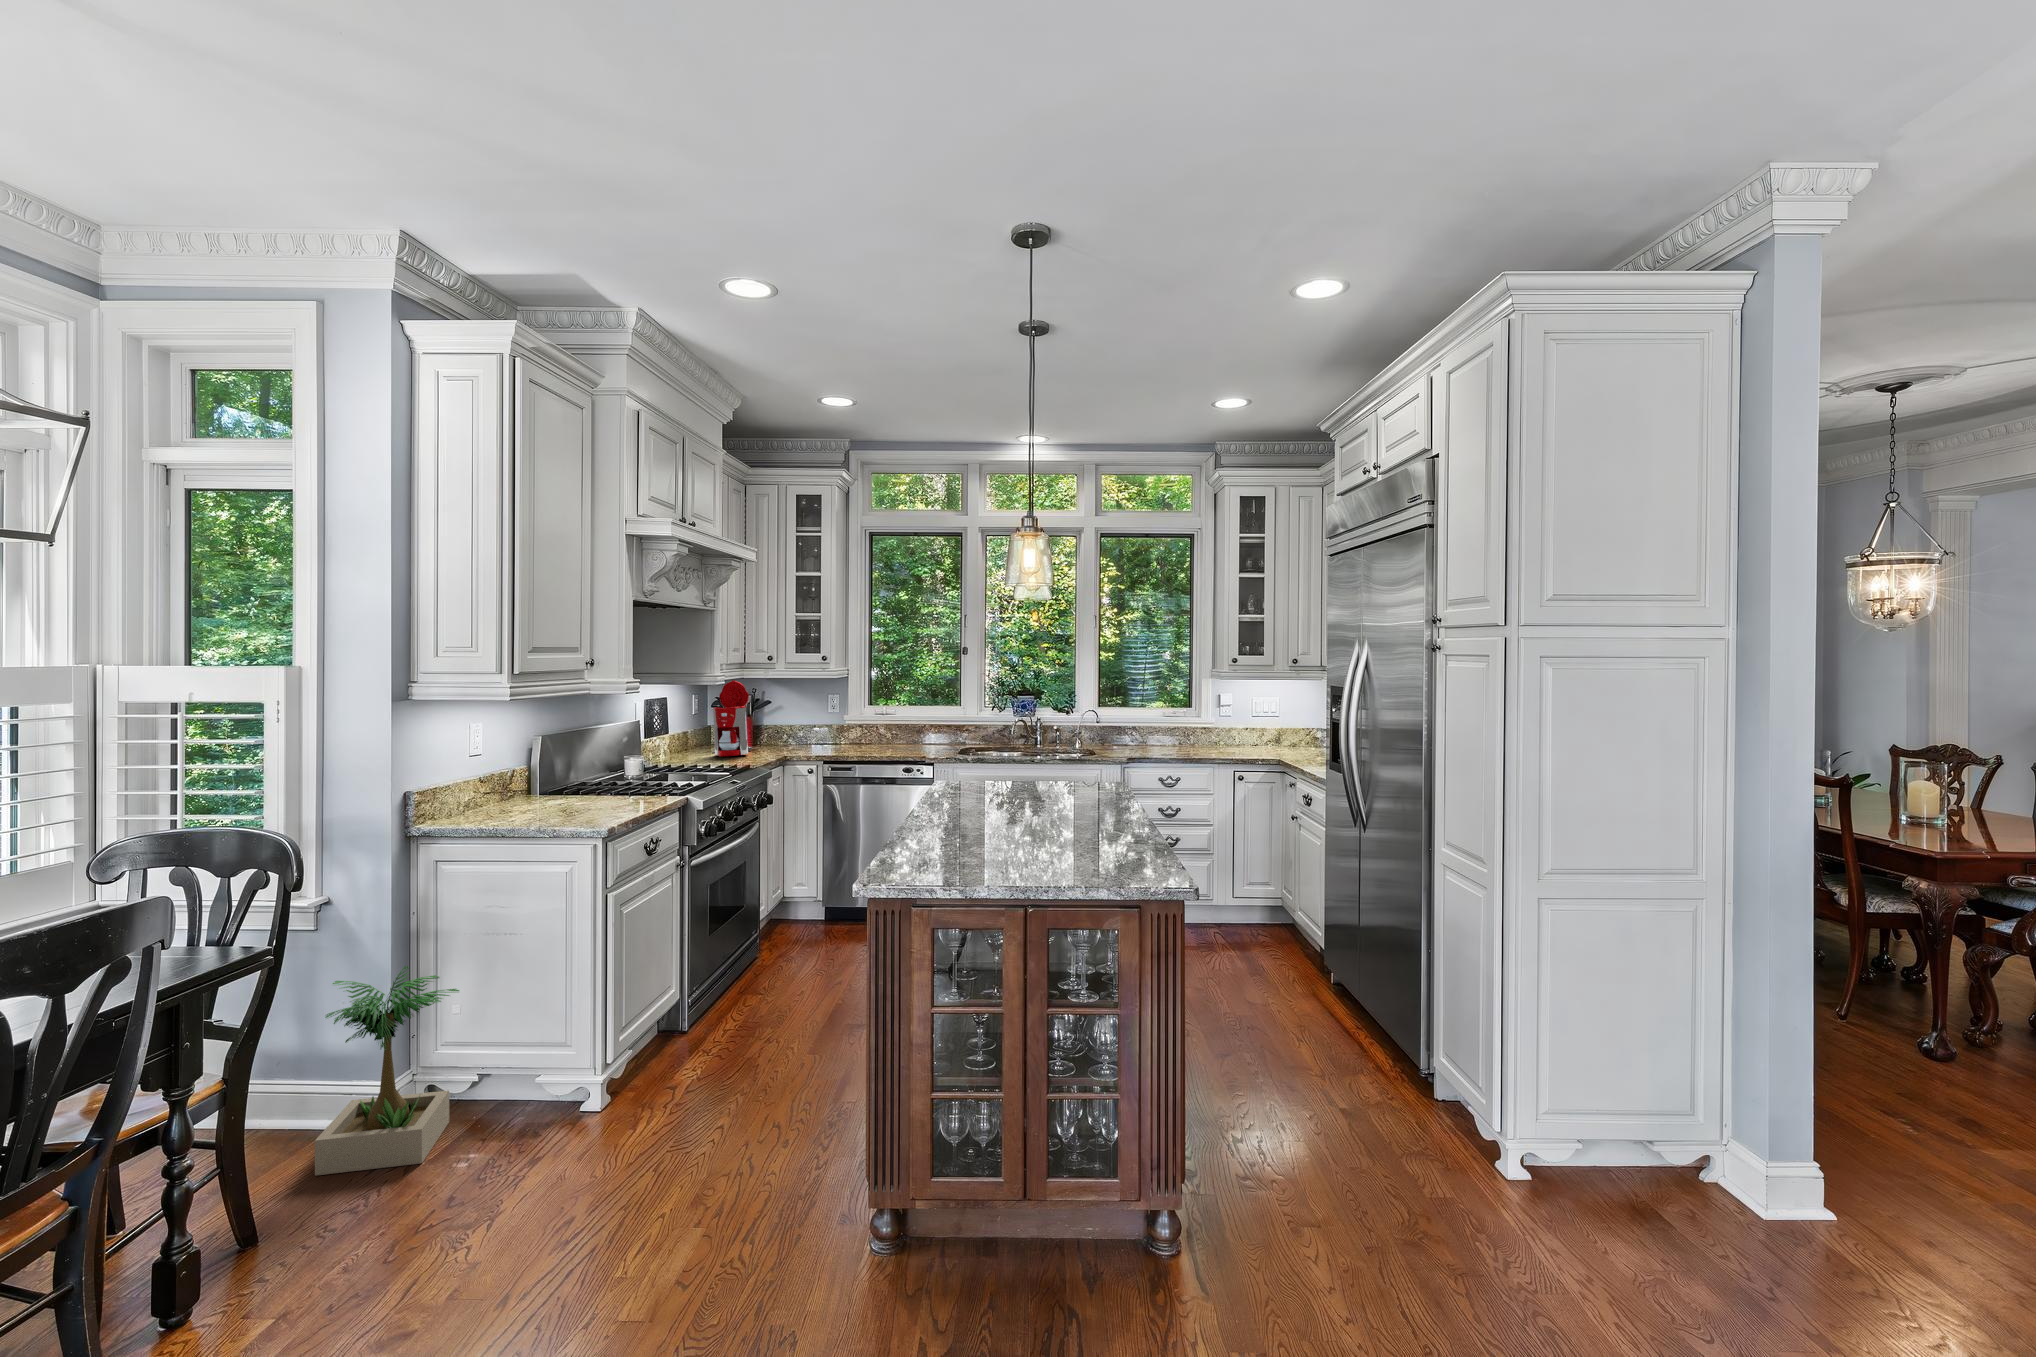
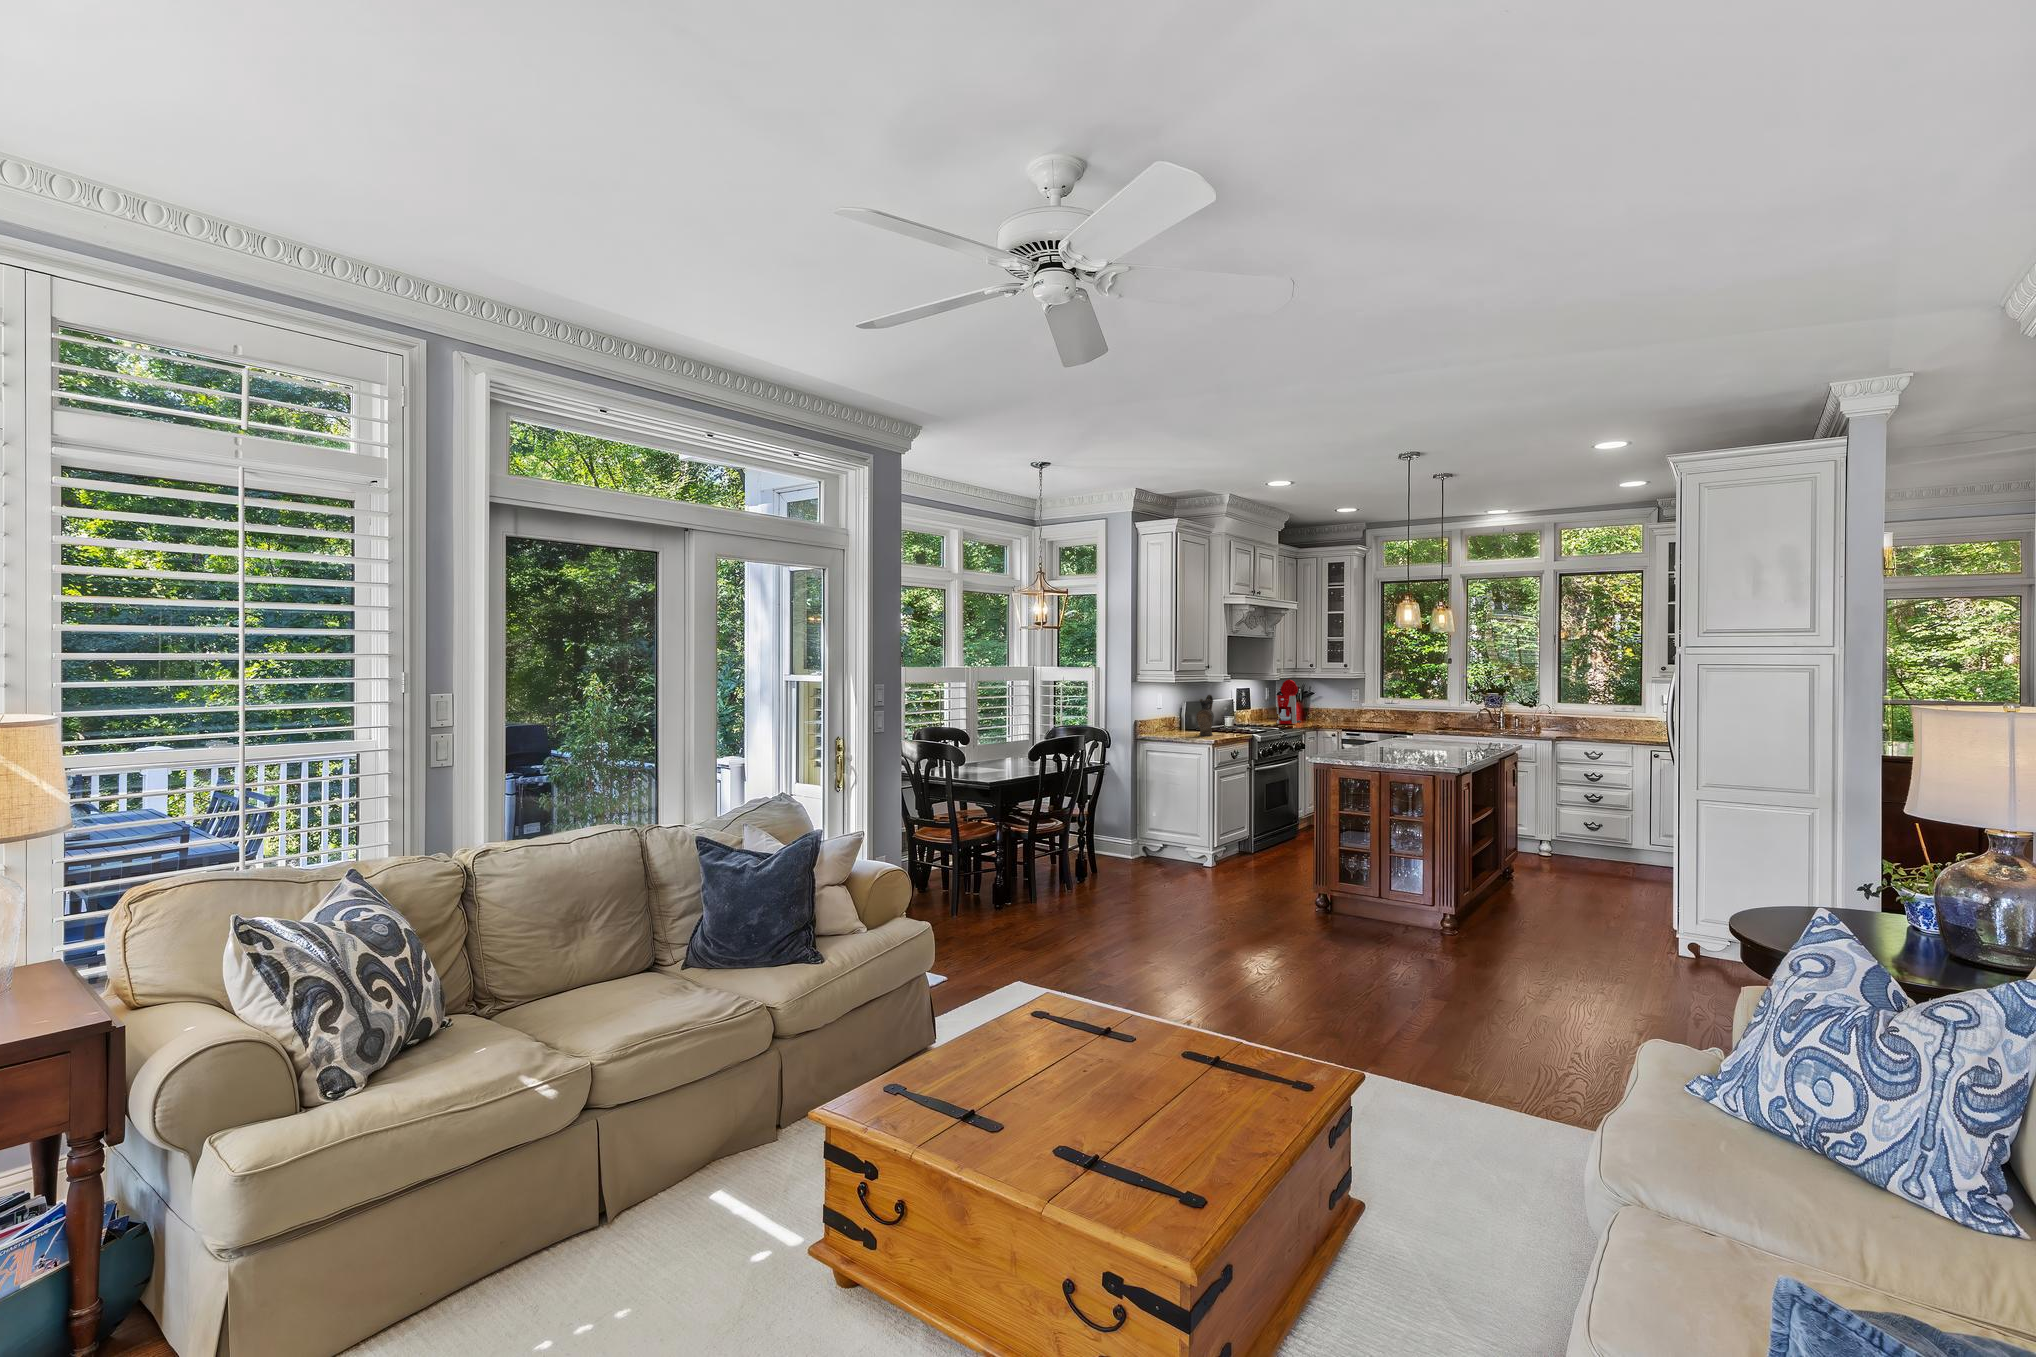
ceramic pitcher: none [562,721,602,810] -> present [1196,695,1214,736]
potted plant: present [315,966,459,1176] -> none [1106,794,1159,870]

